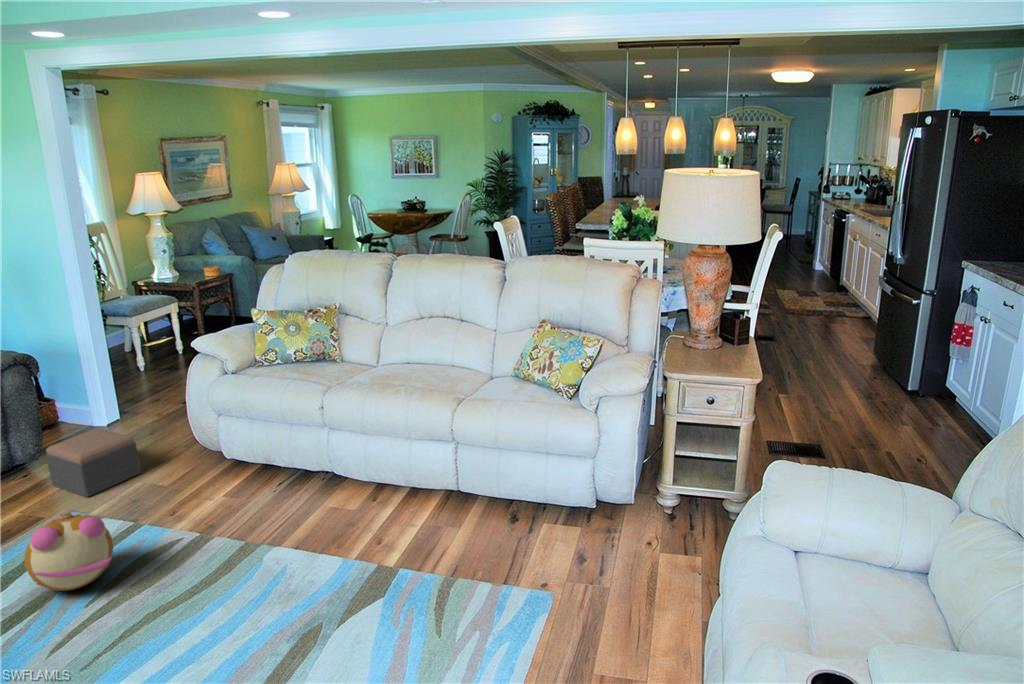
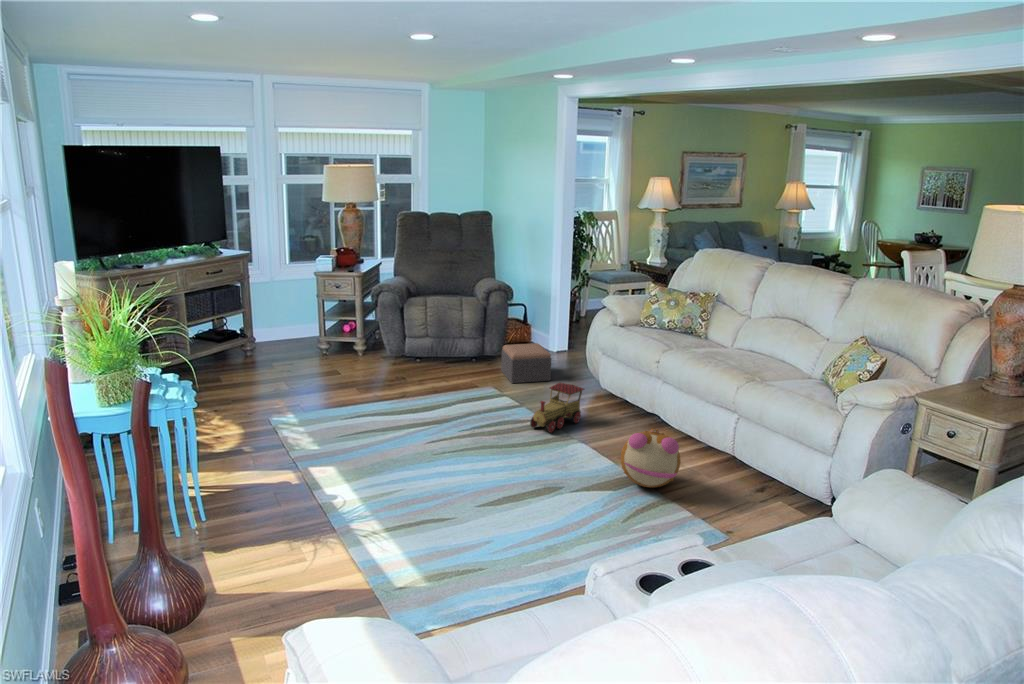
toy train: none [181,470,239,551] -> present [530,383,584,433]
plush toy: present [25,512,113,591] -> present [621,428,681,488]

